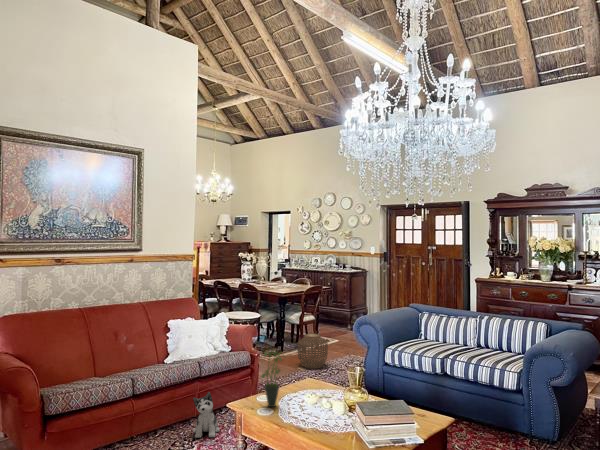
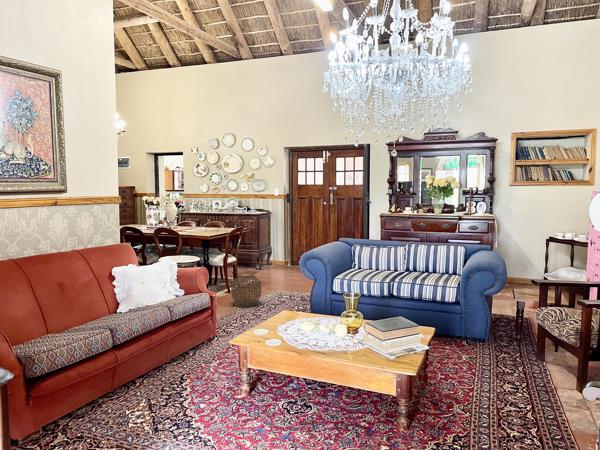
potted plant: present [262,351,282,407] -> none [264,282,285,338]
plush toy: present [193,392,219,438] -> none [169,334,196,381]

